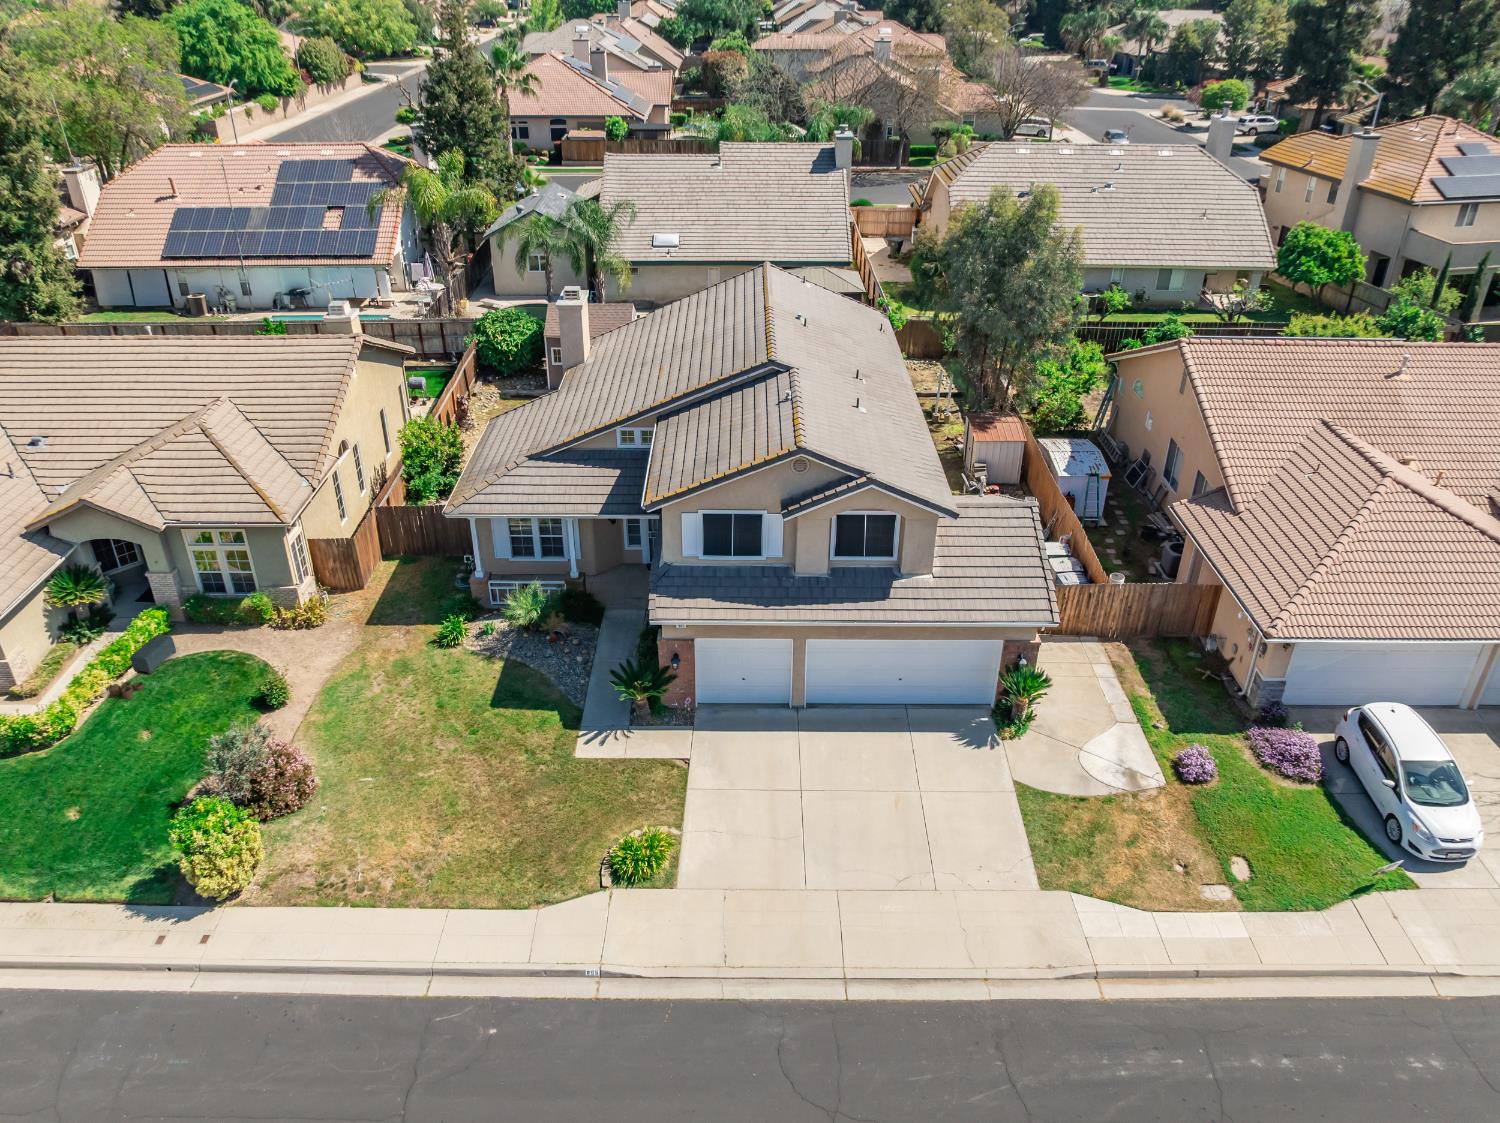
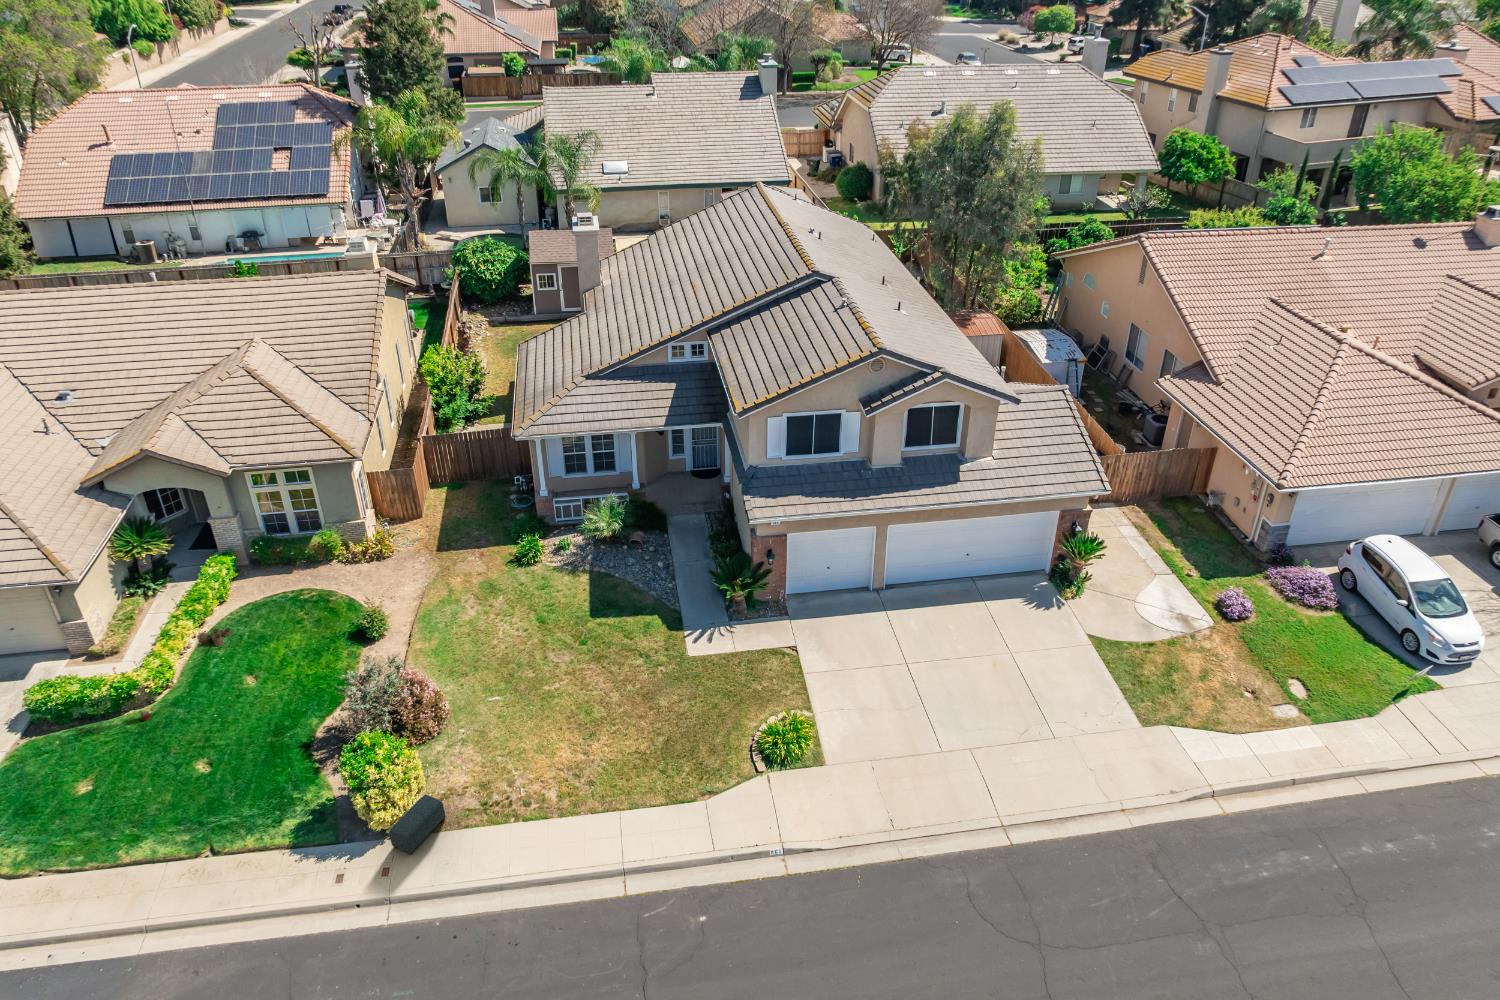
potted tree: present [540,612,563,642] -> present [123,687,155,720]
bench: present [130,635,176,674] -> present [389,795,446,855]
lounge chair: present [1198,653,1235,678] -> none [1202,507,1239,531]

